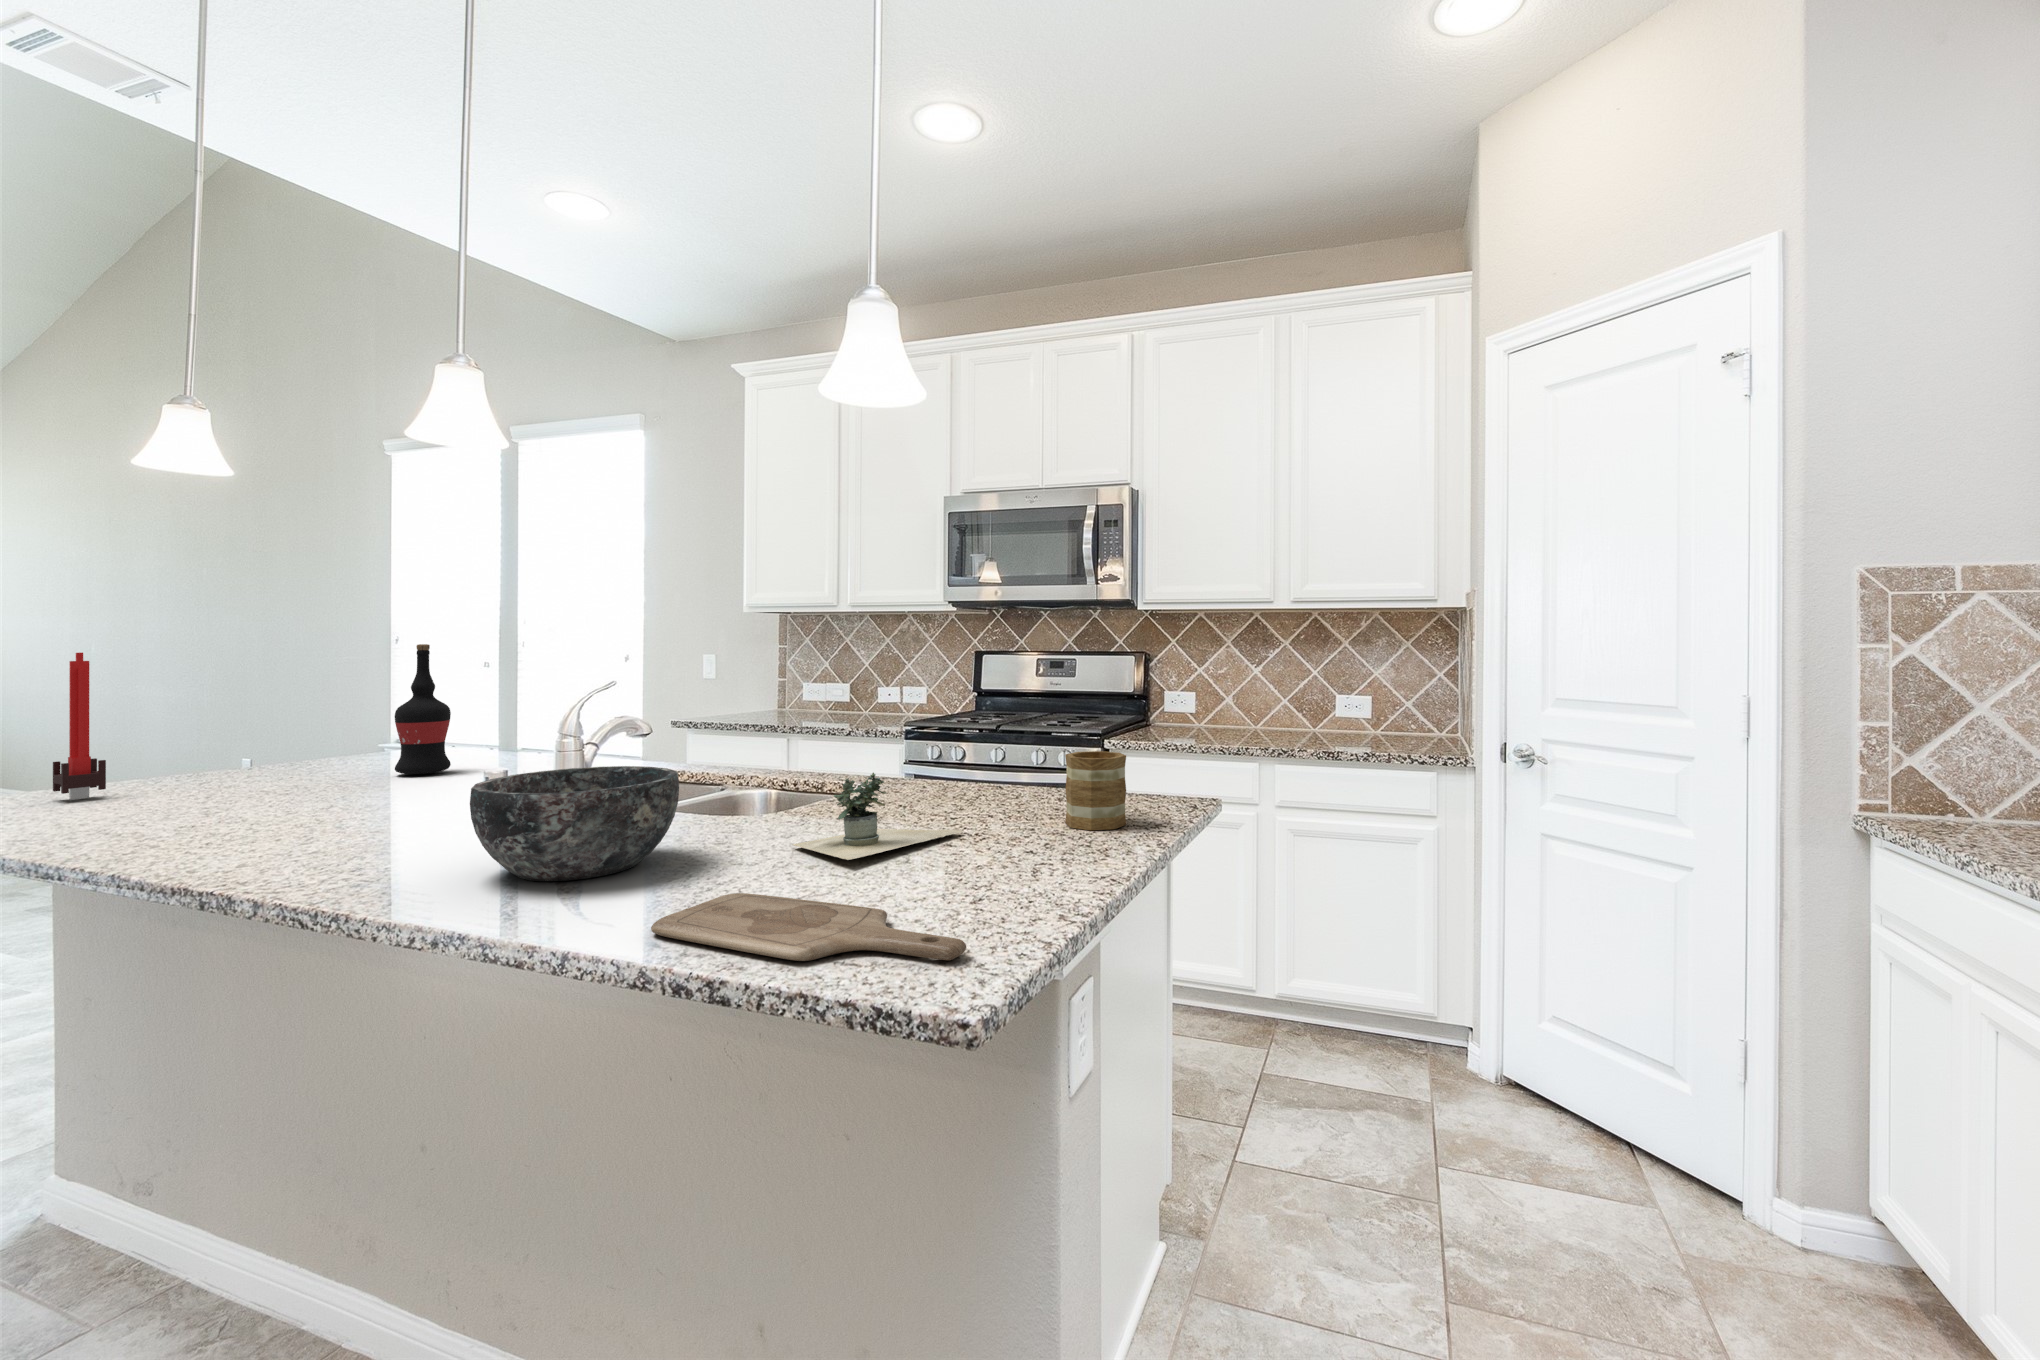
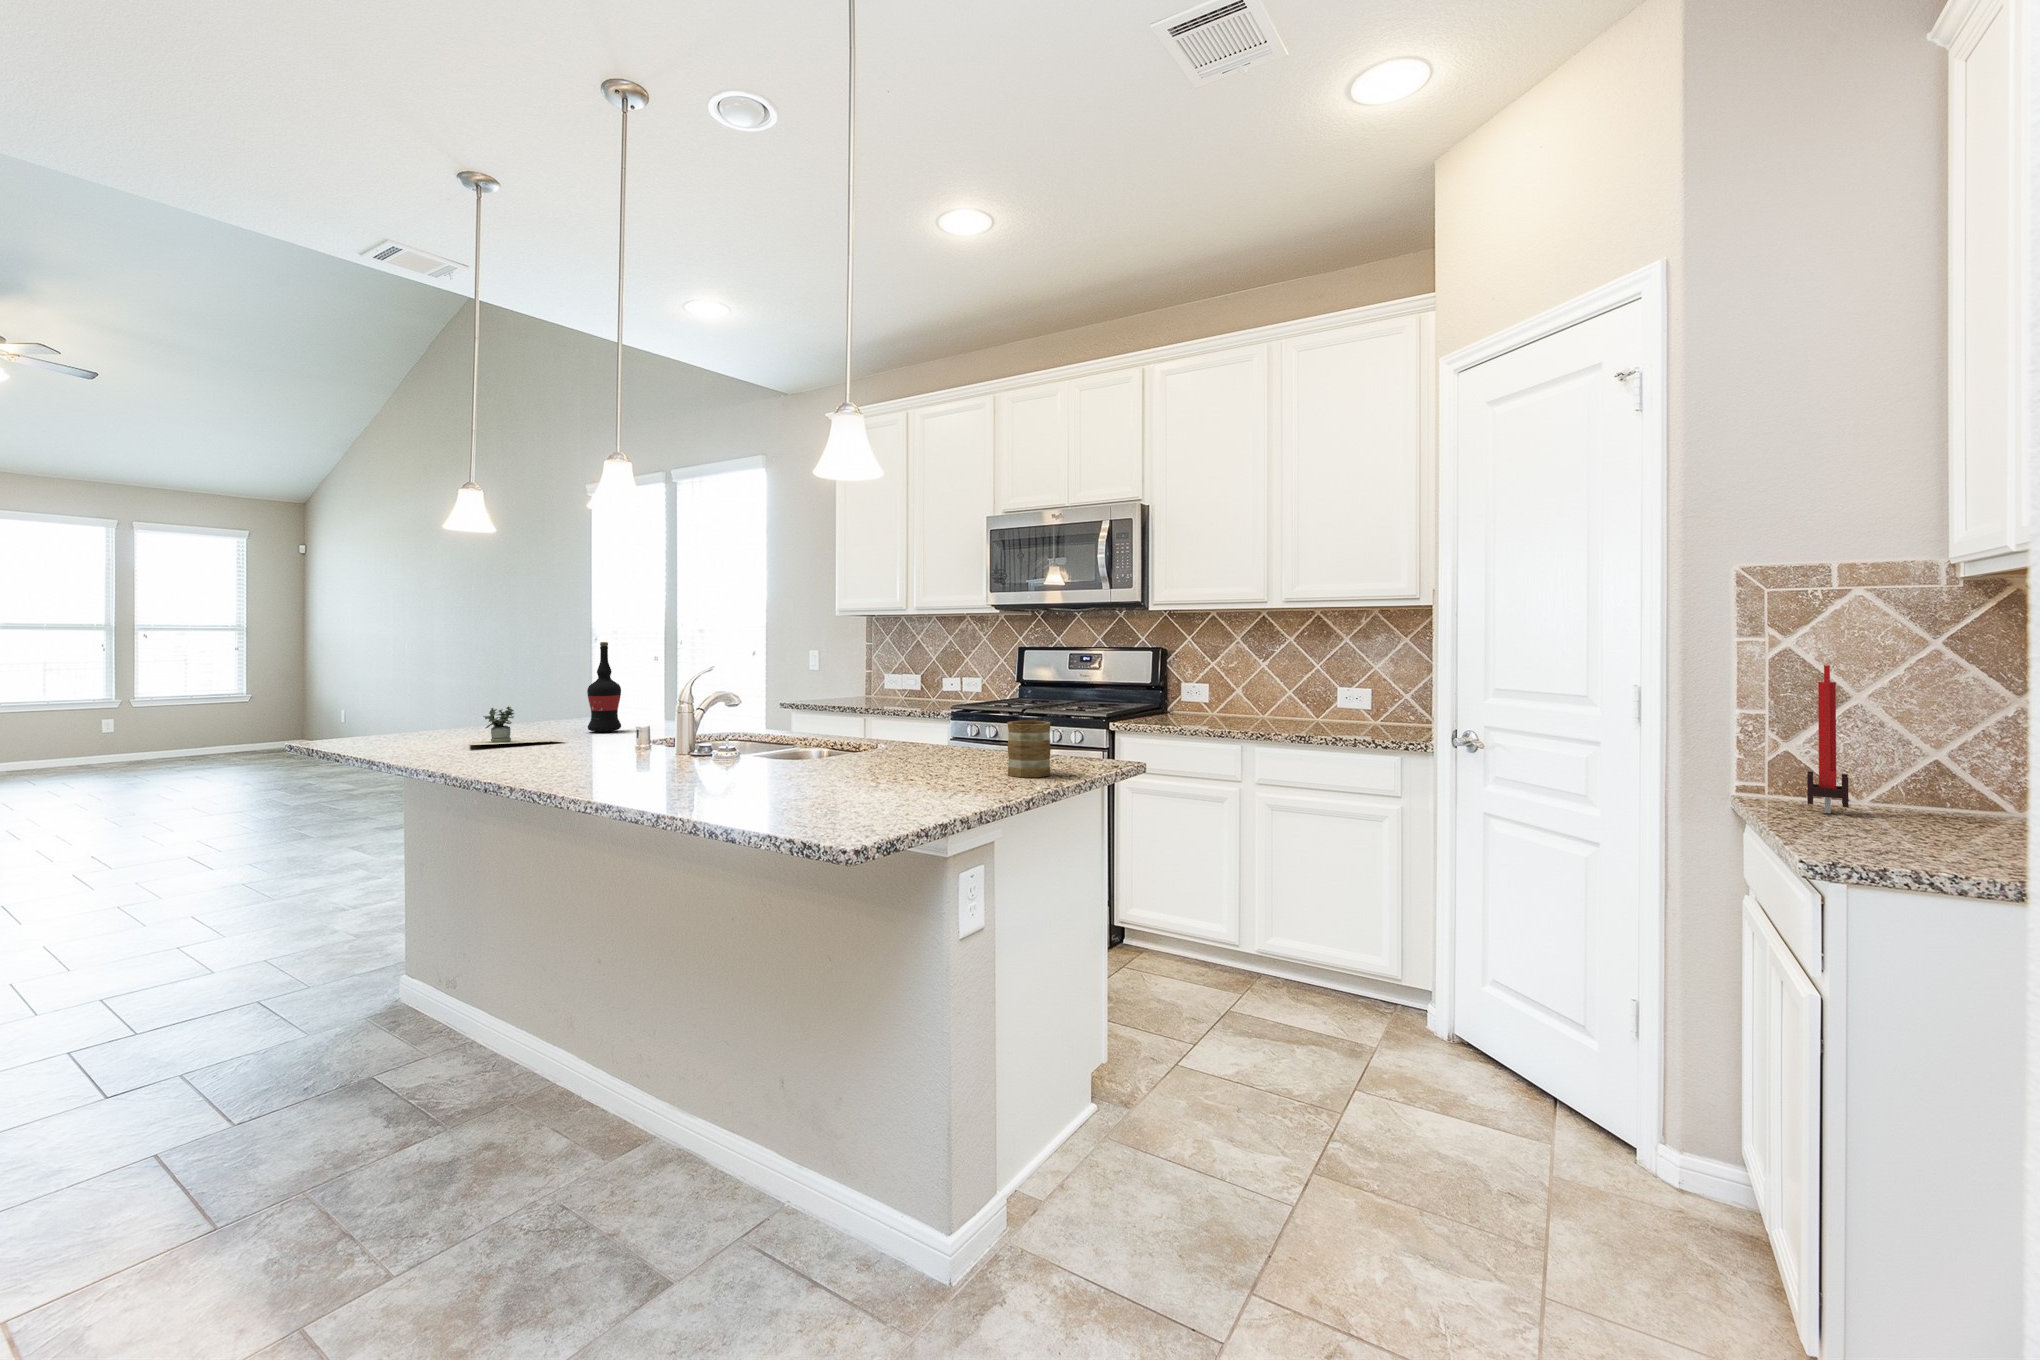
candle: present [53,653,106,800] -> present [1807,665,1849,813]
bowl: present [470,766,679,881] -> none [619,720,739,786]
potted plant: present [793,773,1001,860] -> present [469,706,598,745]
cutting board: present [651,893,966,961] -> none [705,794,868,827]

